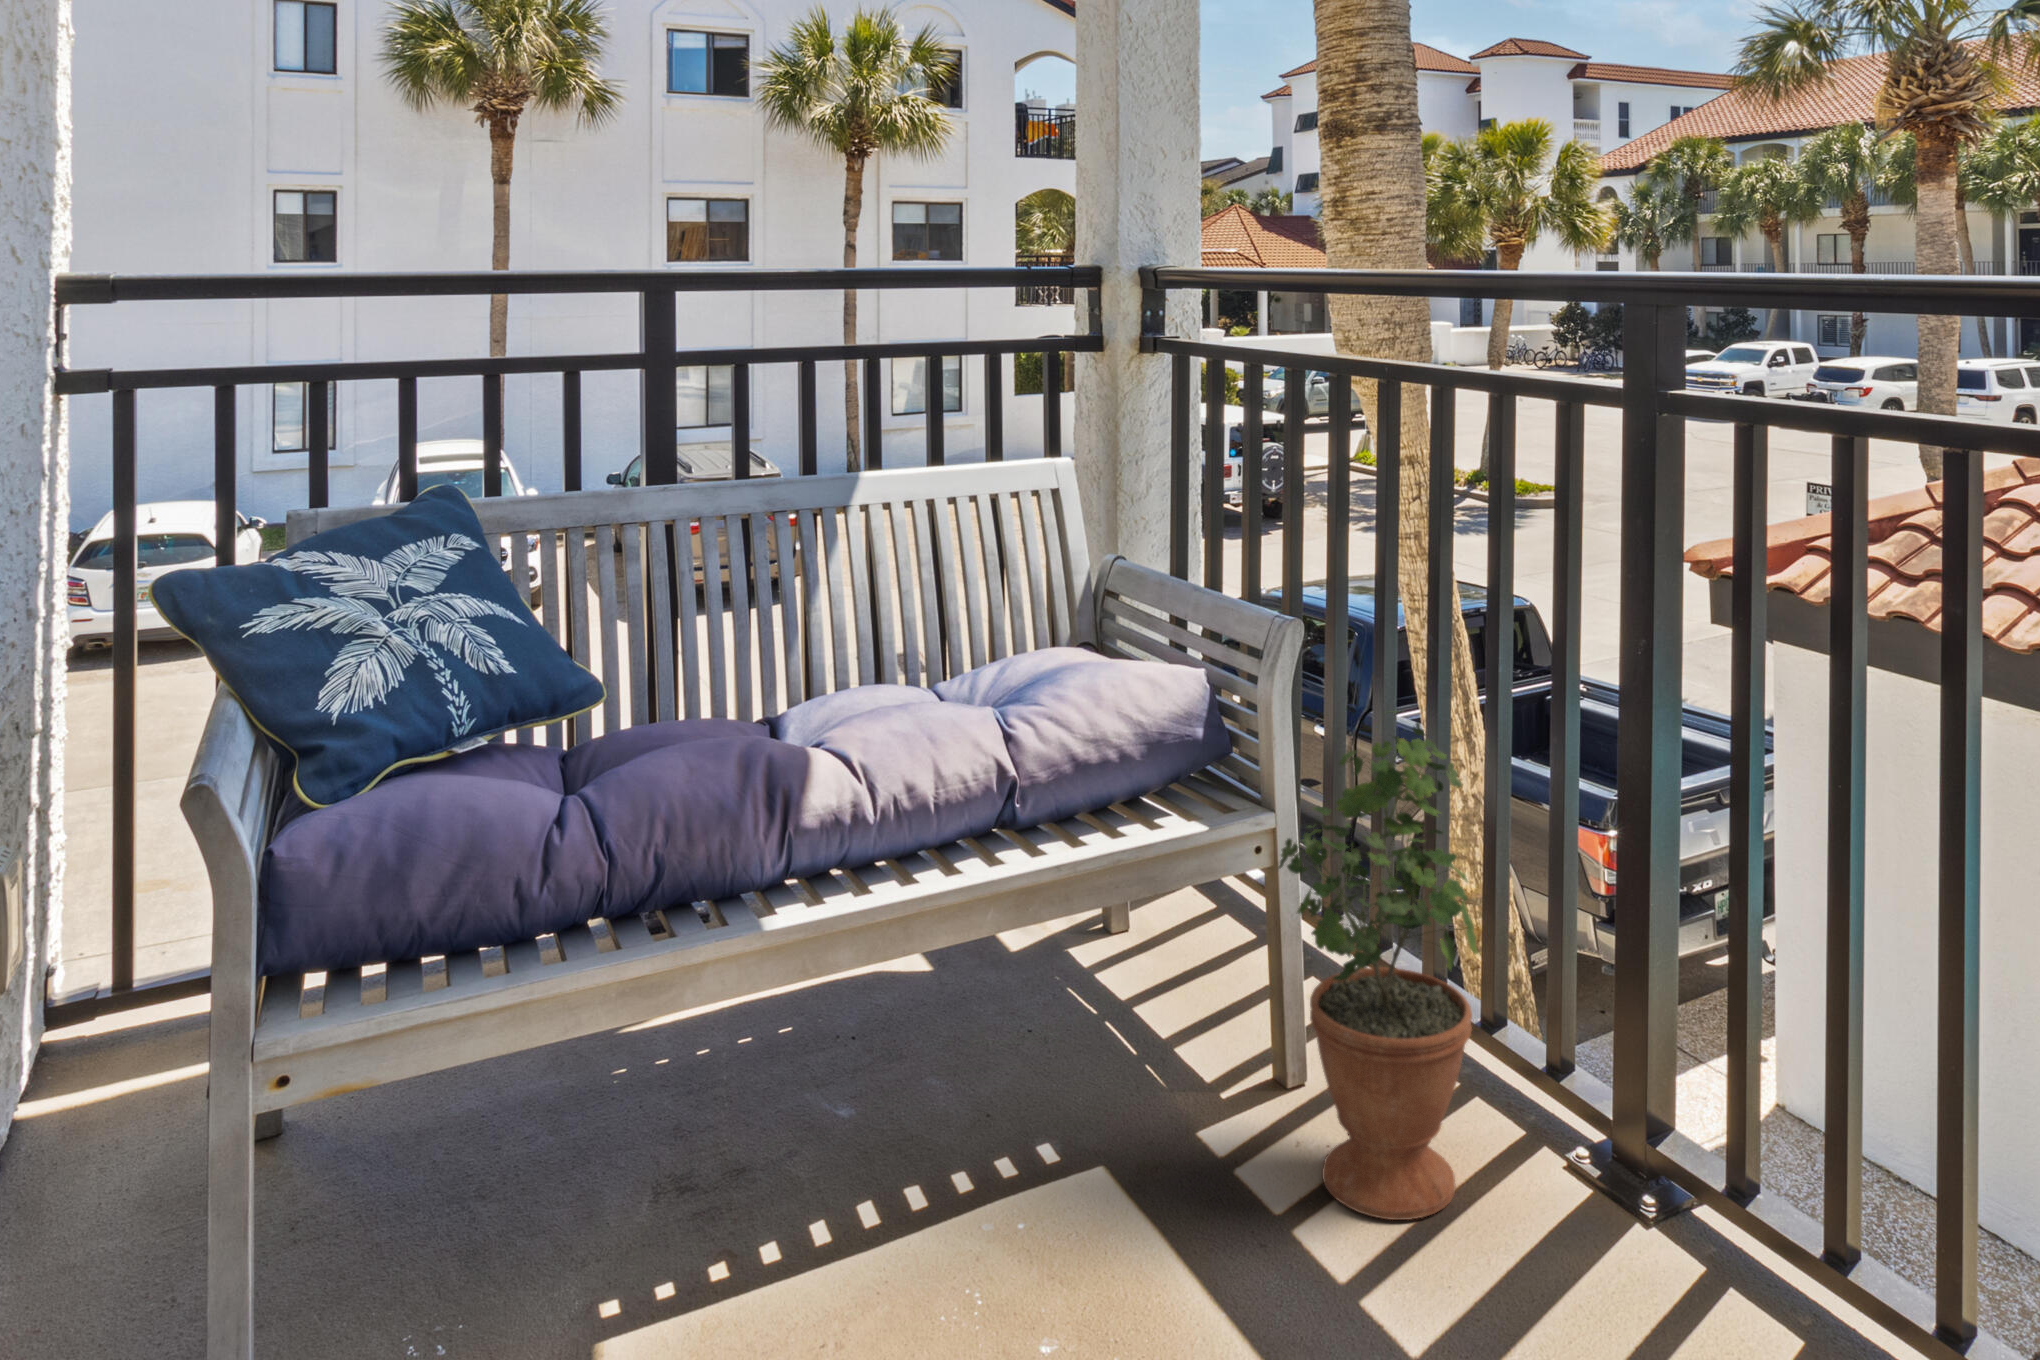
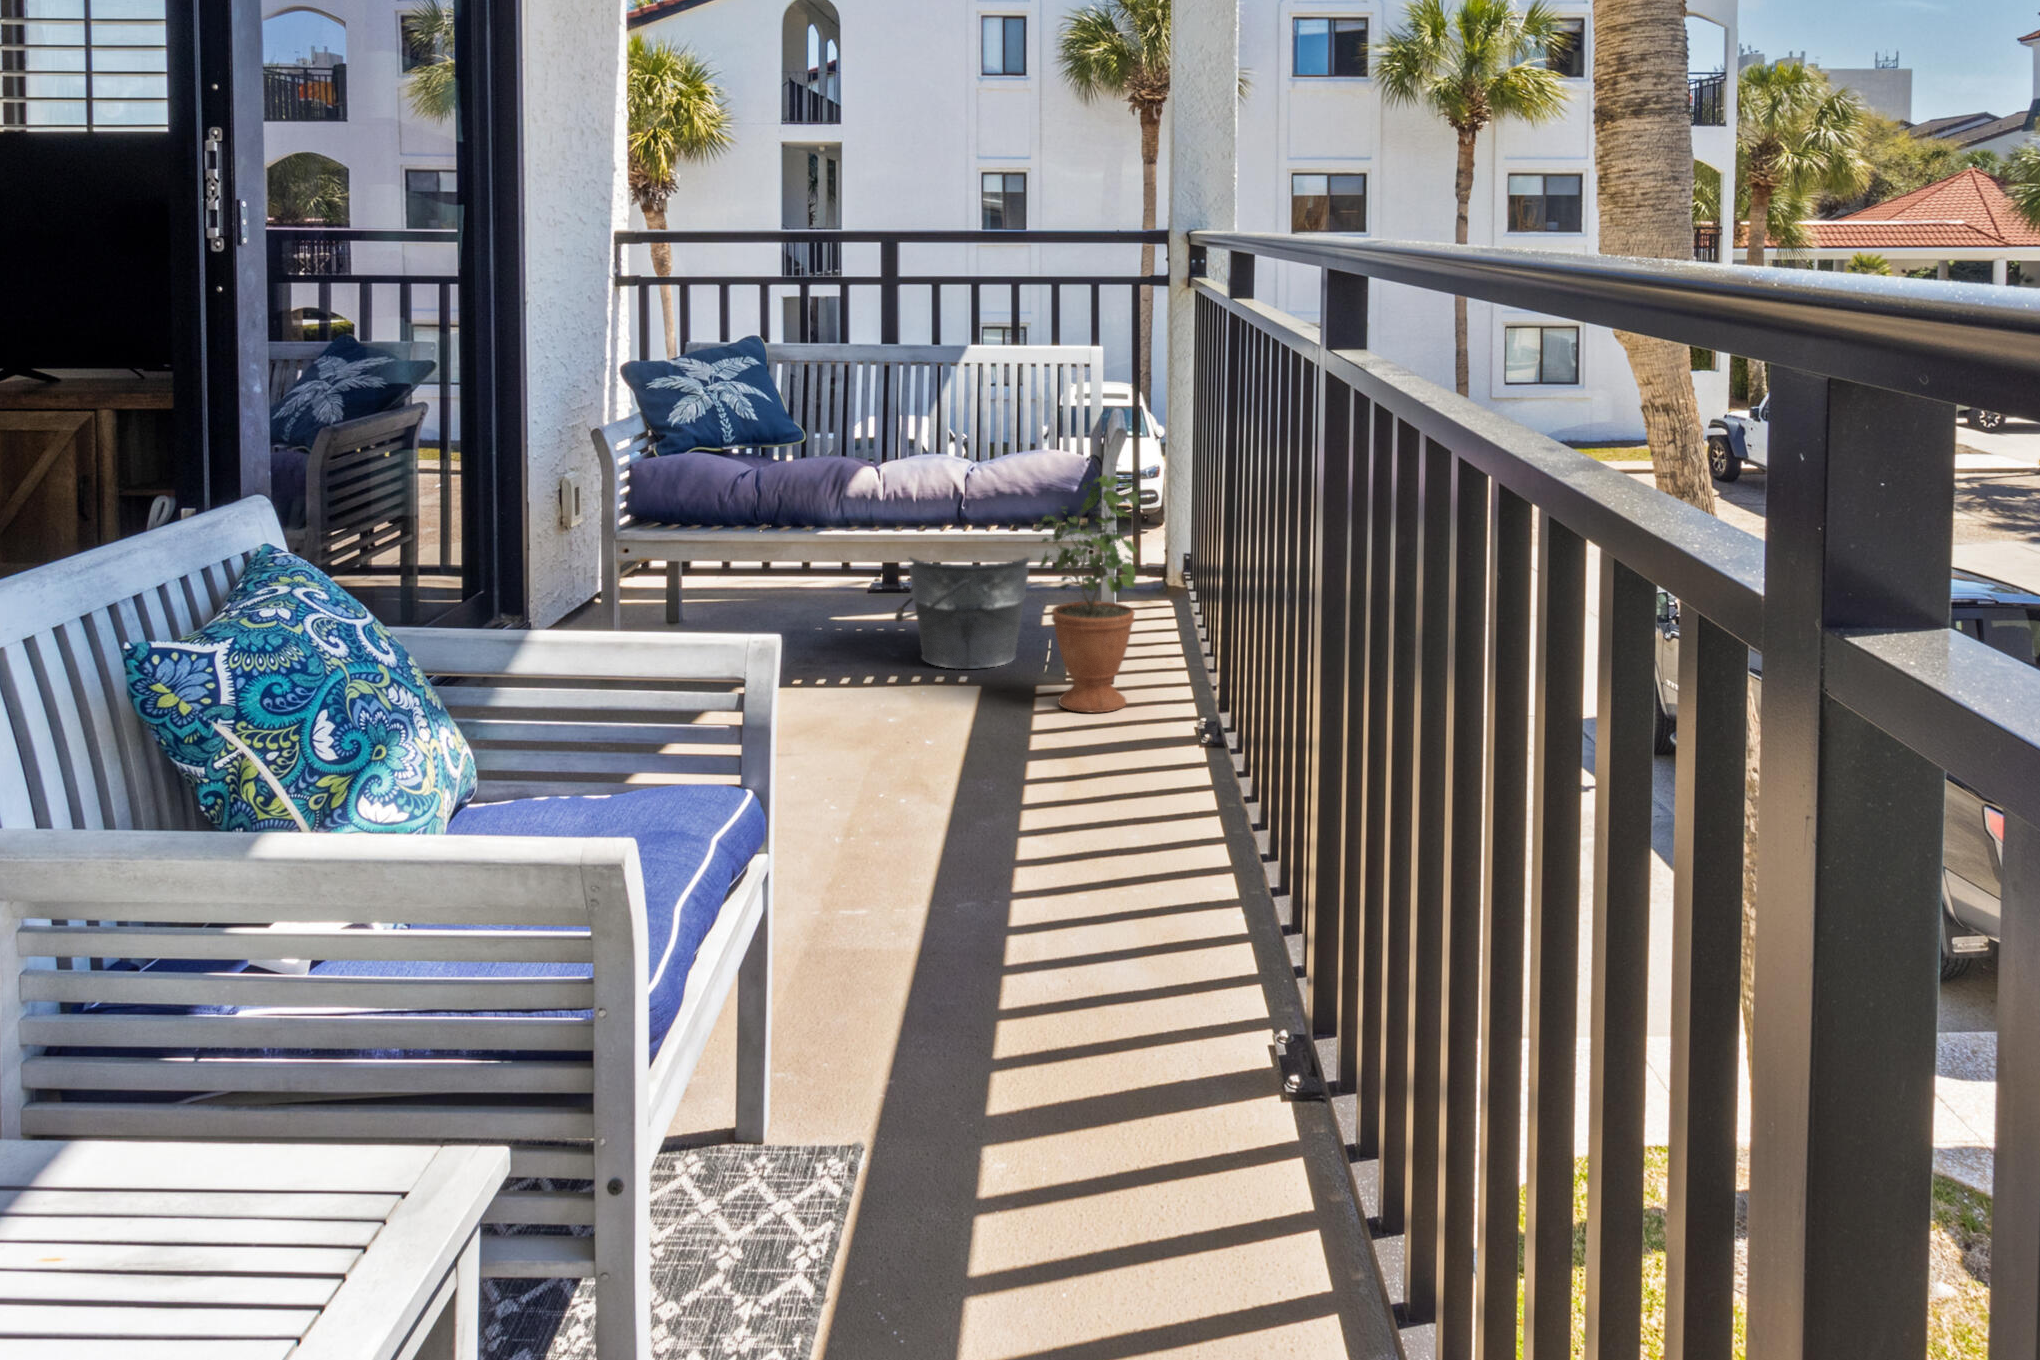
bucket: none [859,843,1125,1133] -> present [895,557,1030,669]

